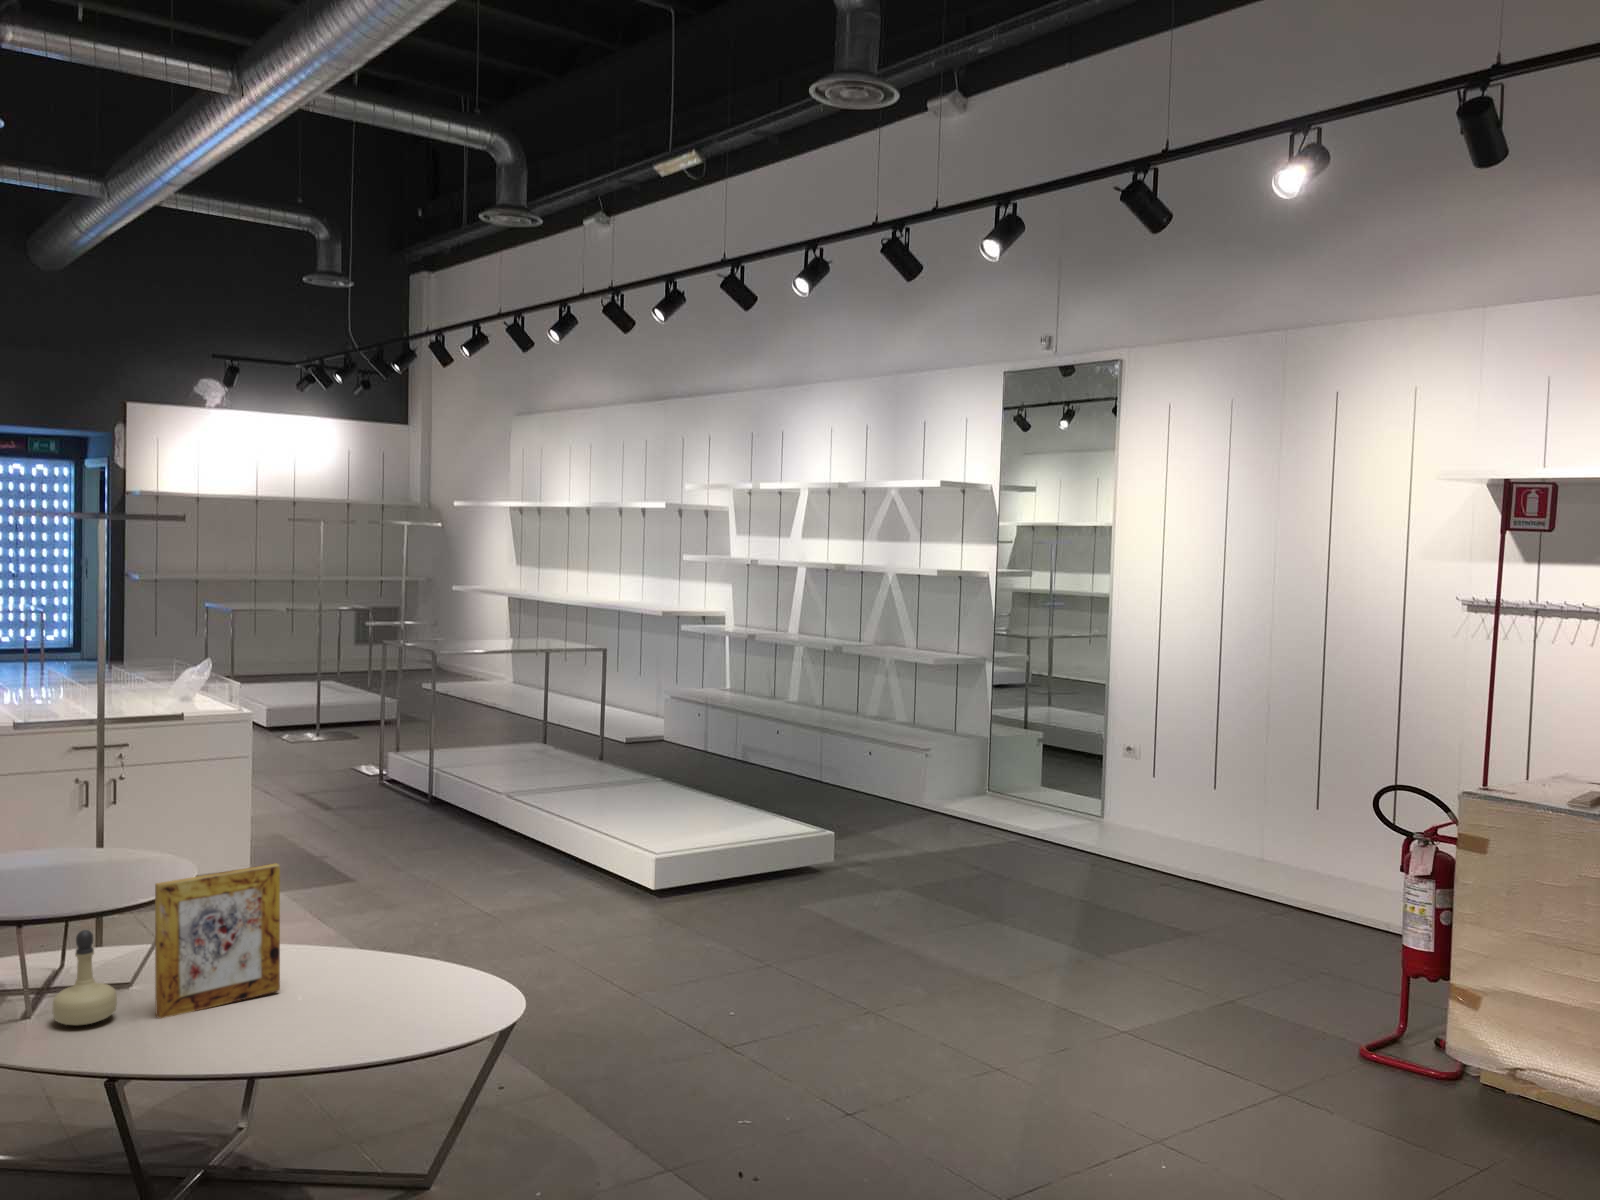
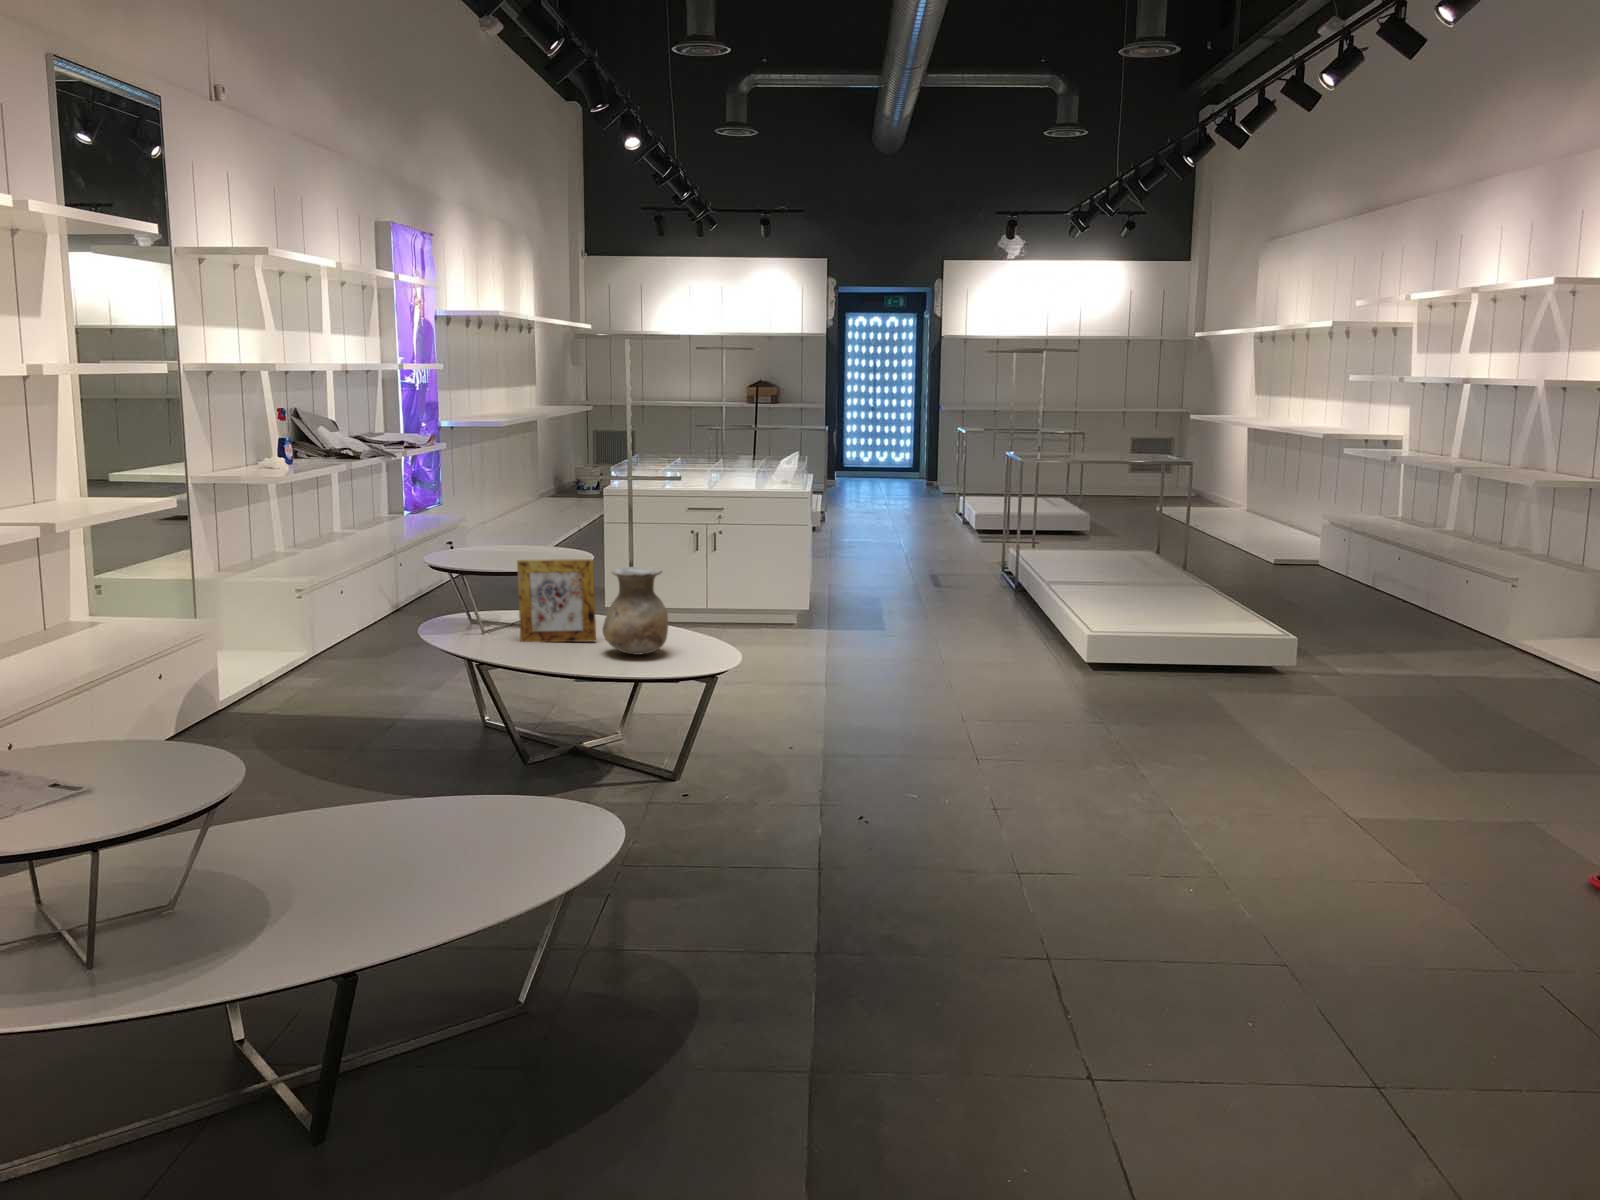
vase: none [326,864,431,1001] -> present [603,567,668,655]
perfume bottle: present [53,930,117,1025] -> none [471,583,506,638]

